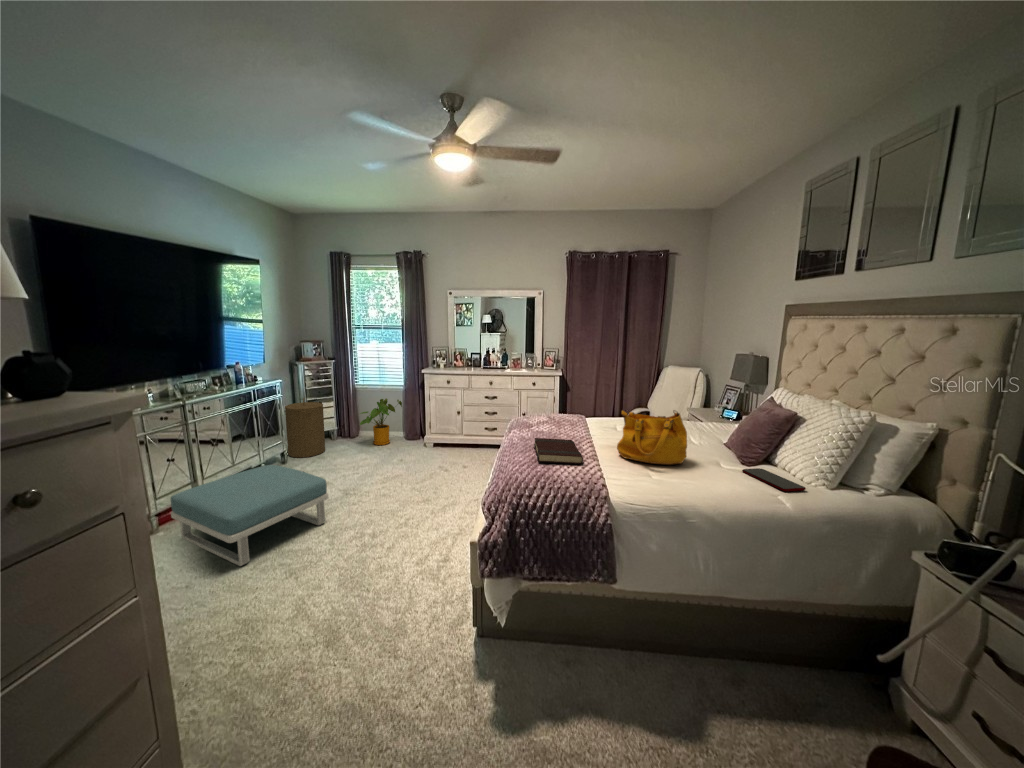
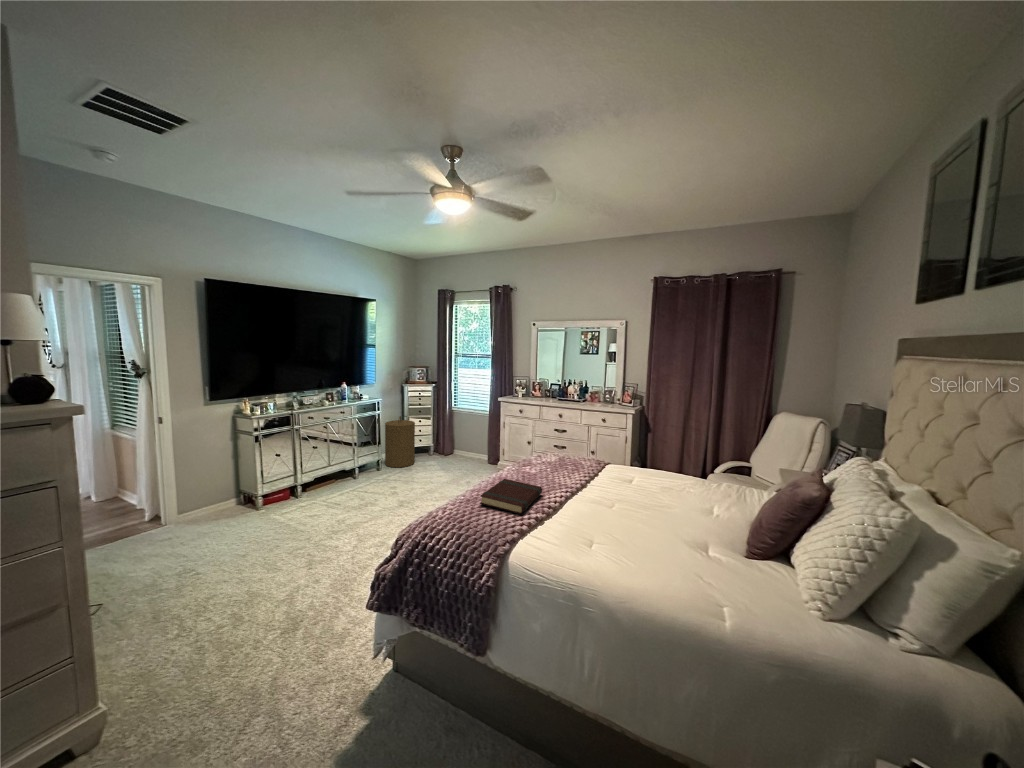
house plant: present [360,398,402,445] -> none [443,423,485,466]
handbag: present [617,410,687,465] -> none [577,462,655,537]
footstool: present [171,465,328,566] -> none [268,470,371,547]
smartphone: present [742,468,806,491] -> none [717,562,778,611]

